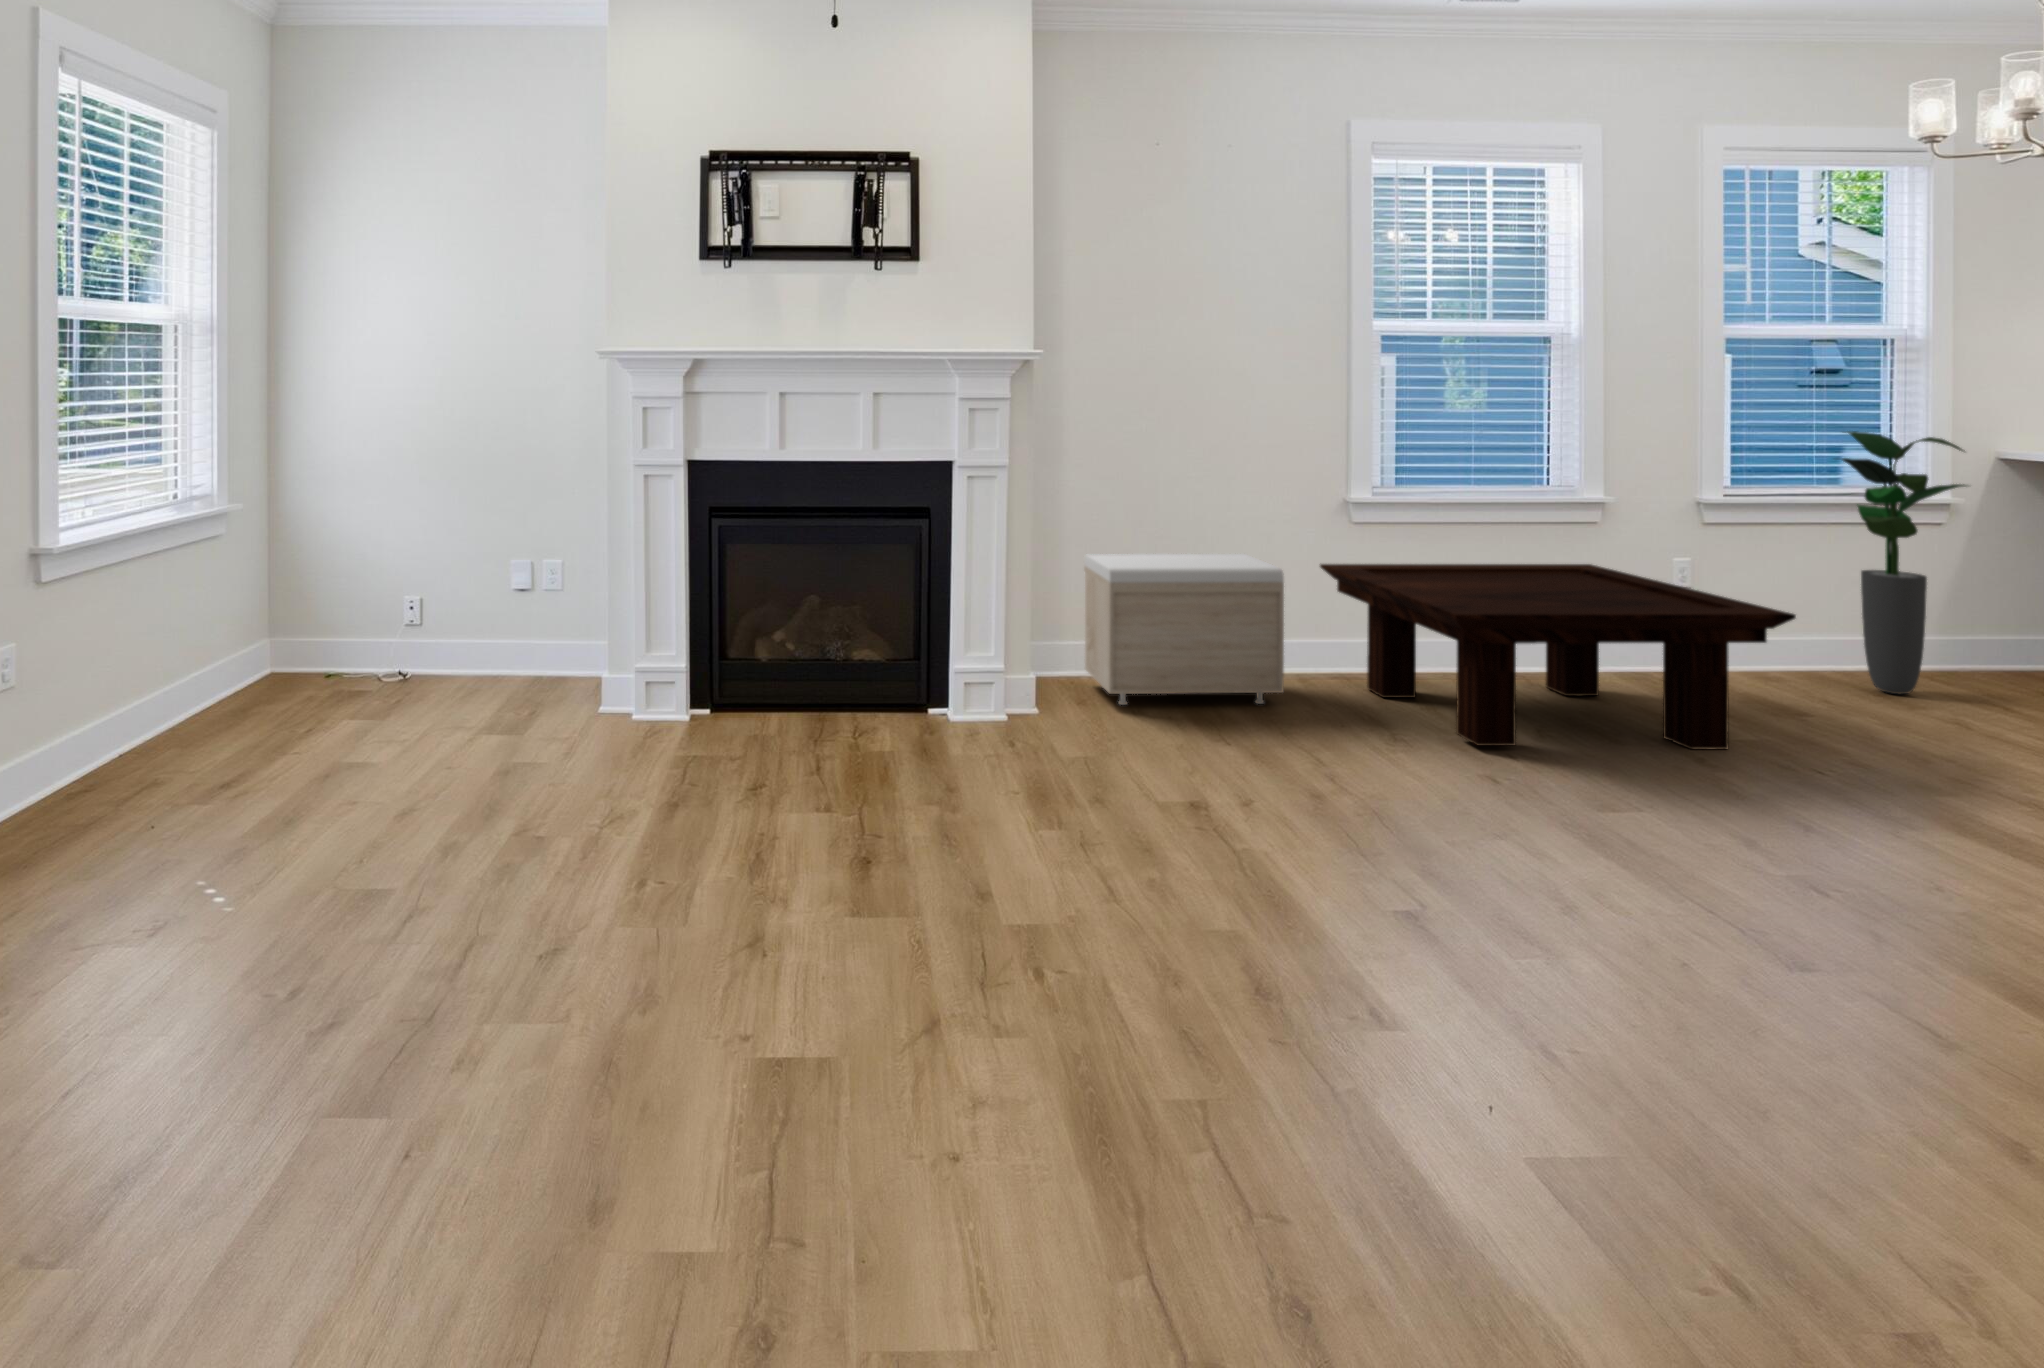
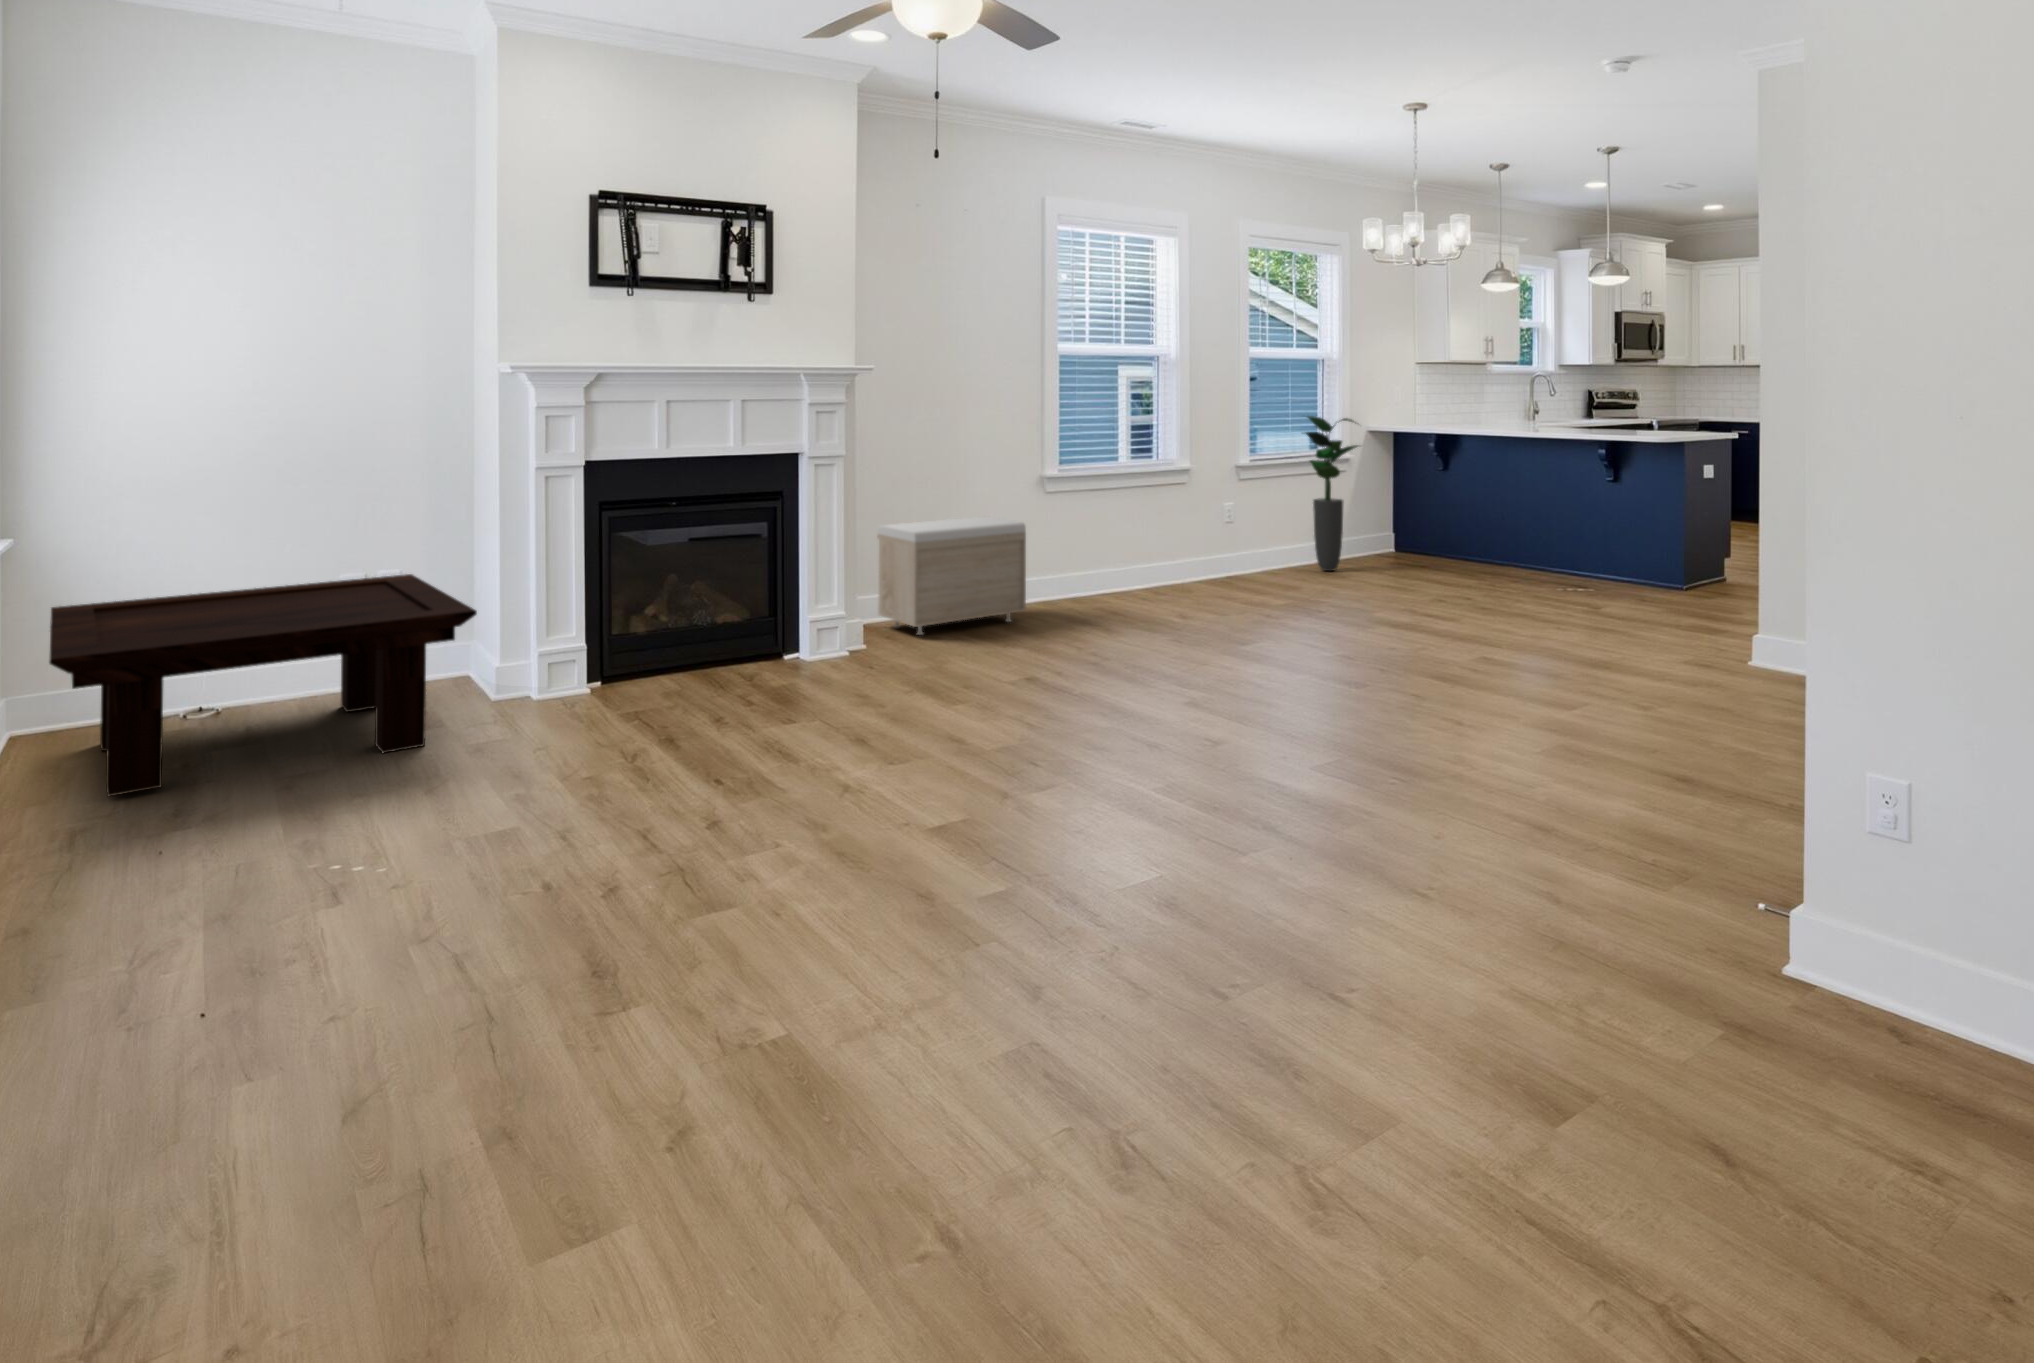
coffee table: present [1320,564,1796,750] -> present [49,574,477,796]

